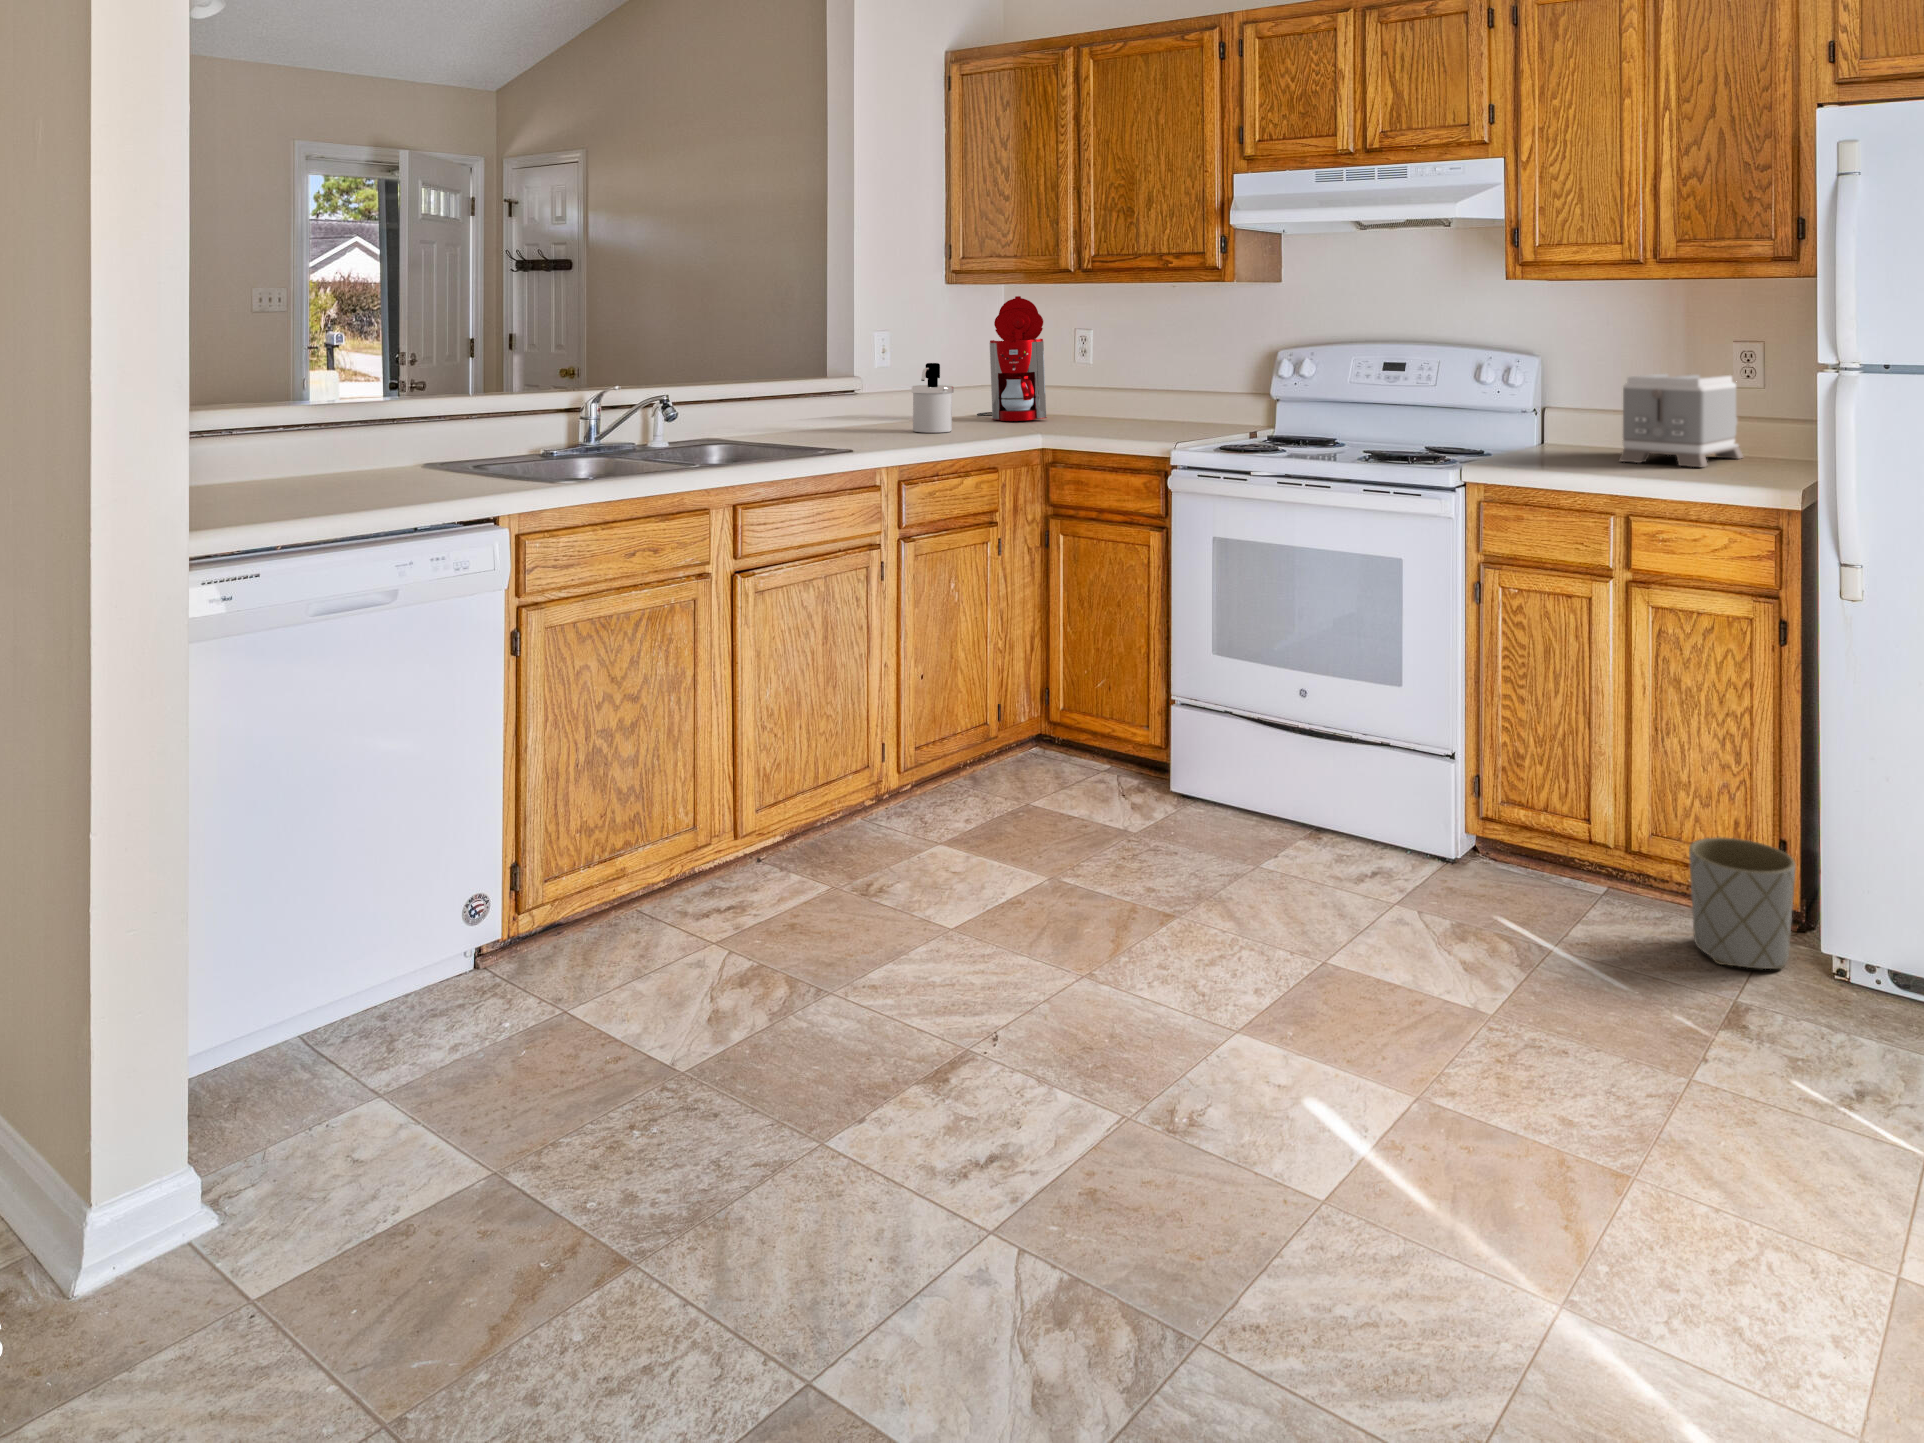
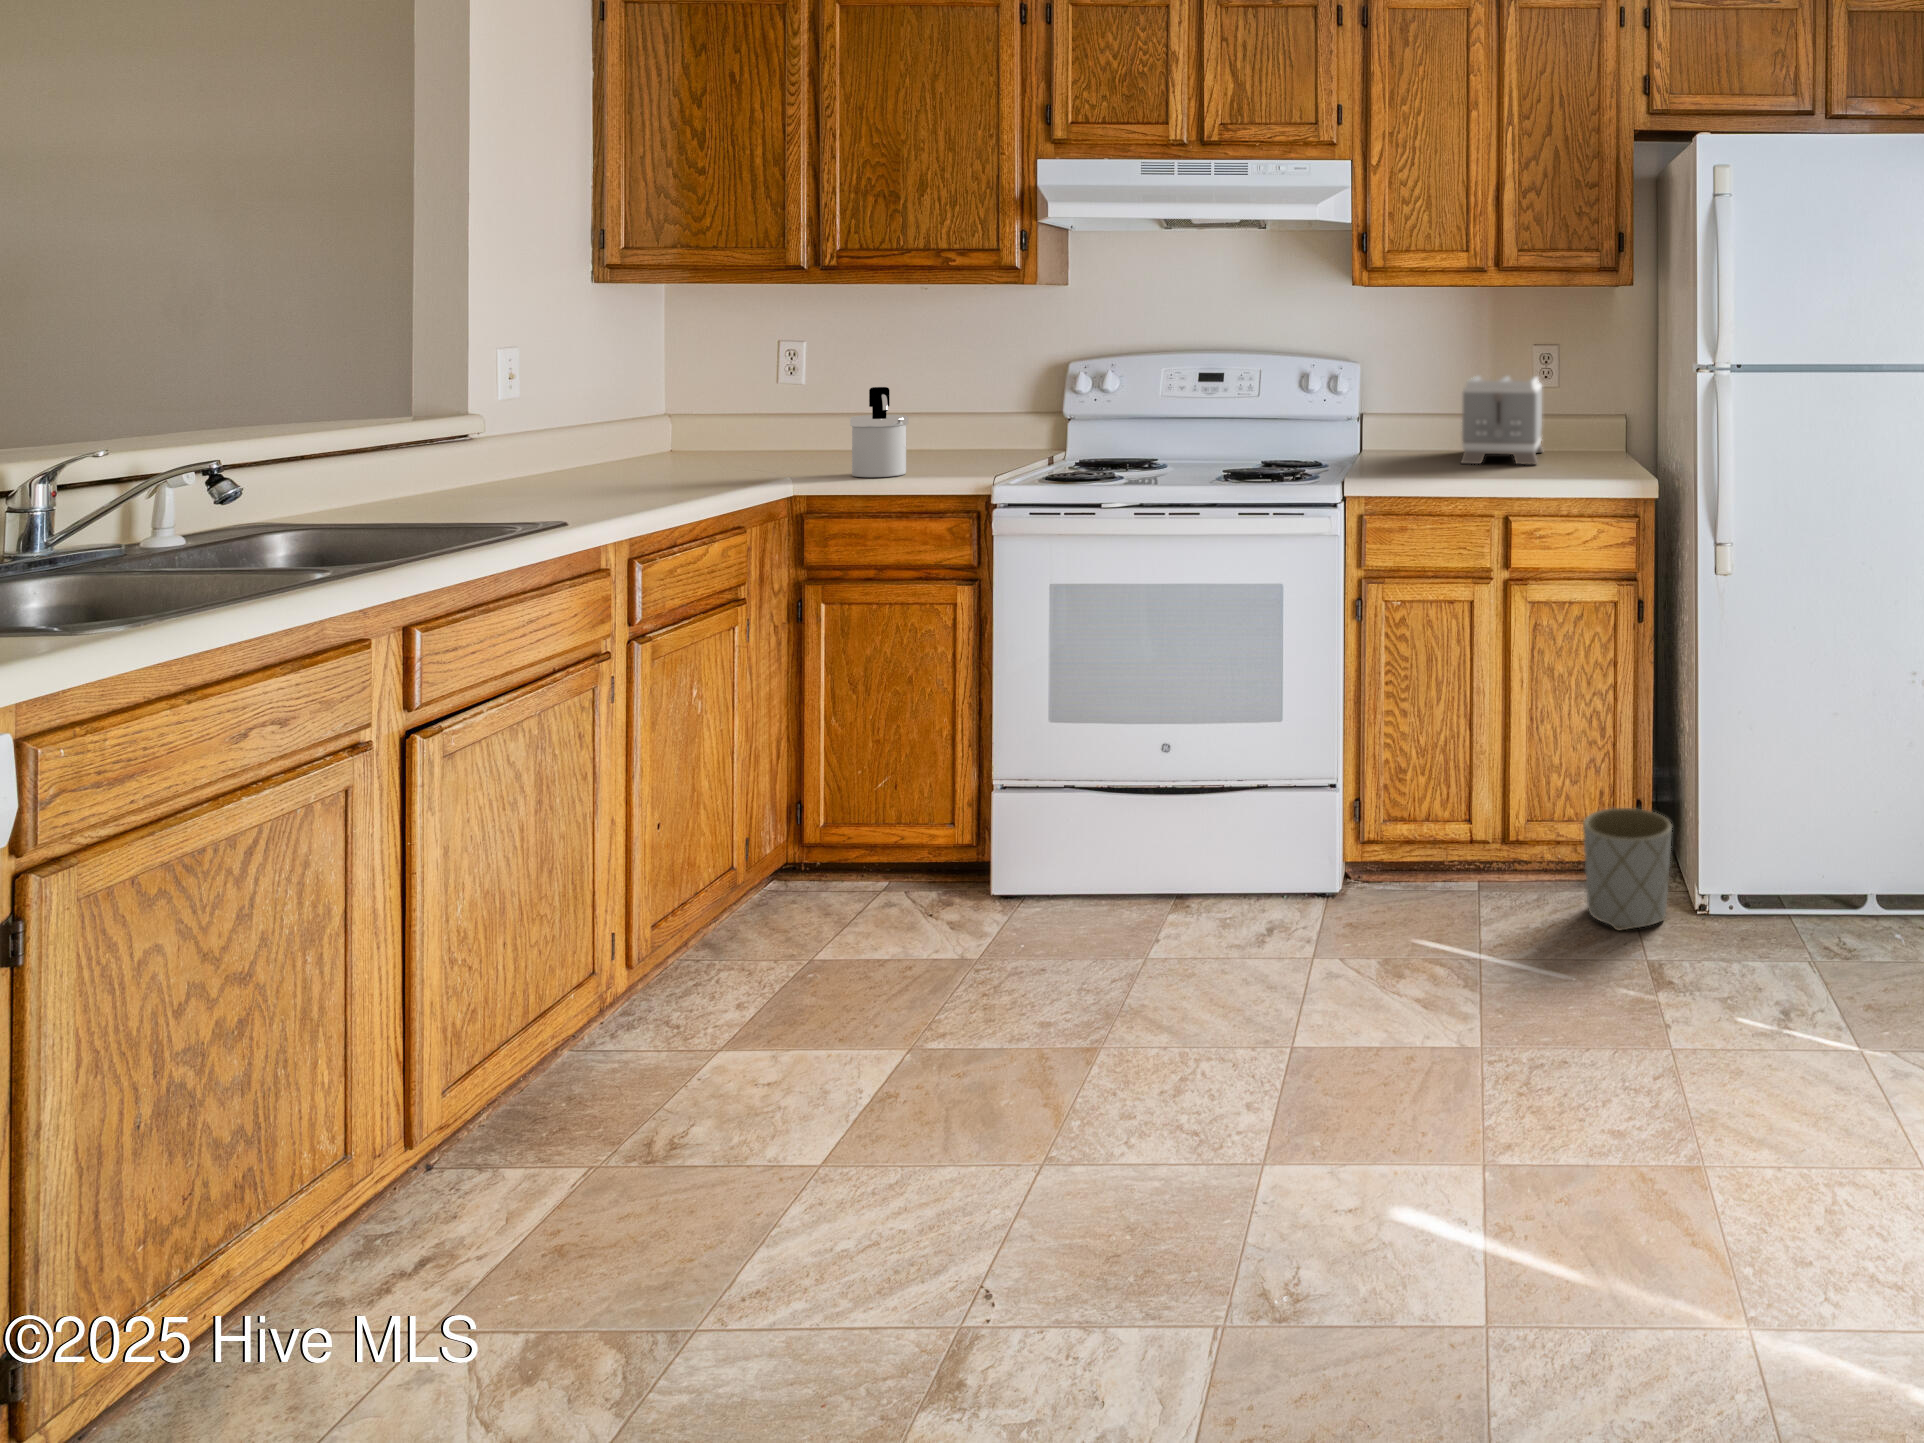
coffee maker: present [977,296,1047,421] -> none [644,298,759,460]
soap dispenser: present [912,363,954,433] -> present [850,387,908,477]

